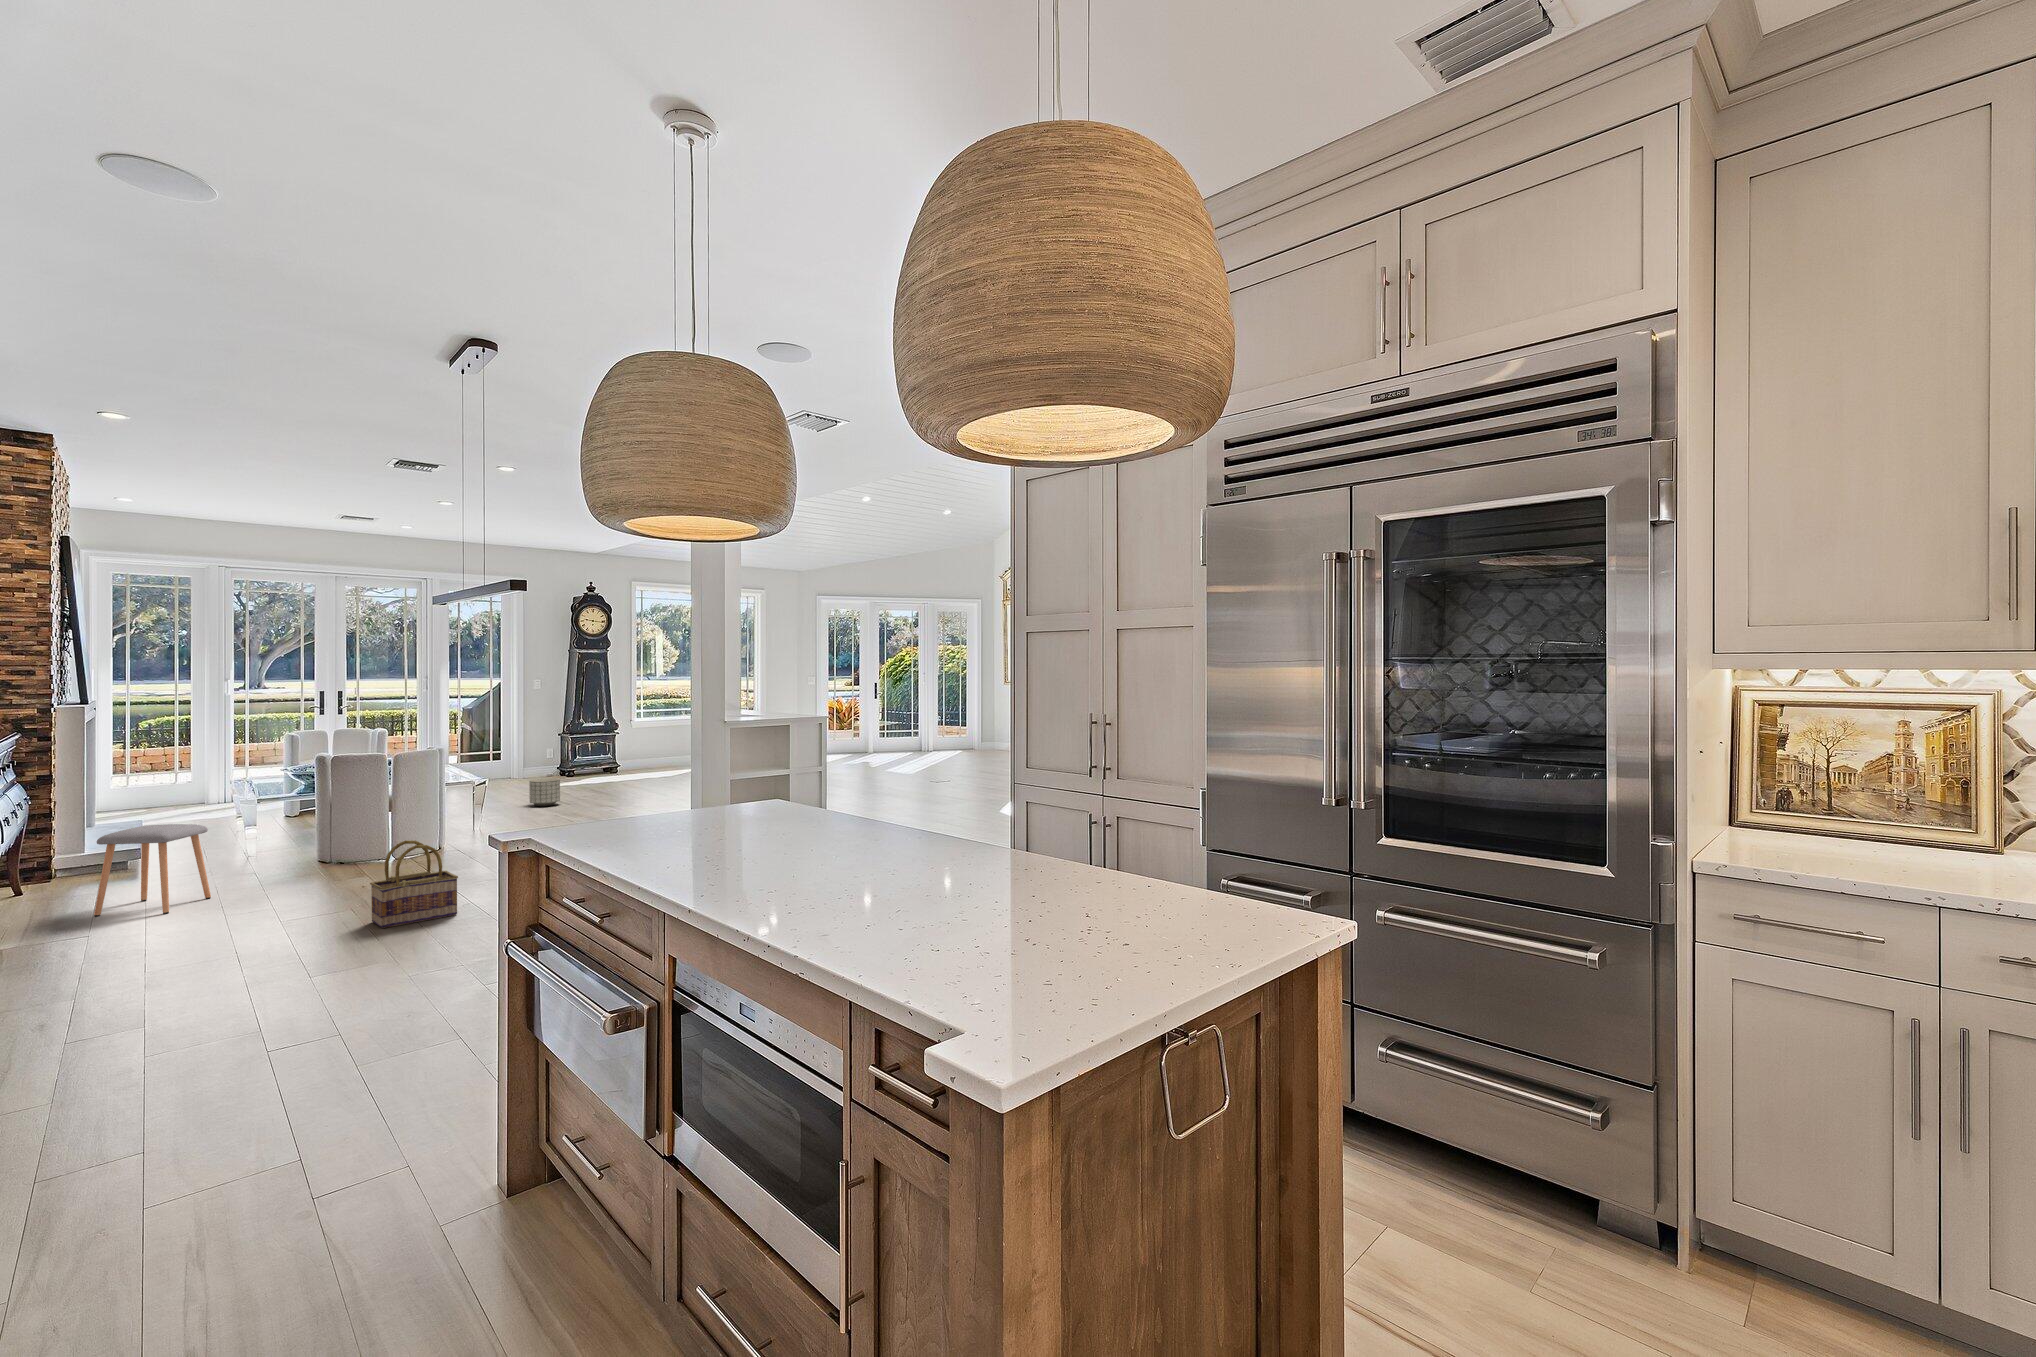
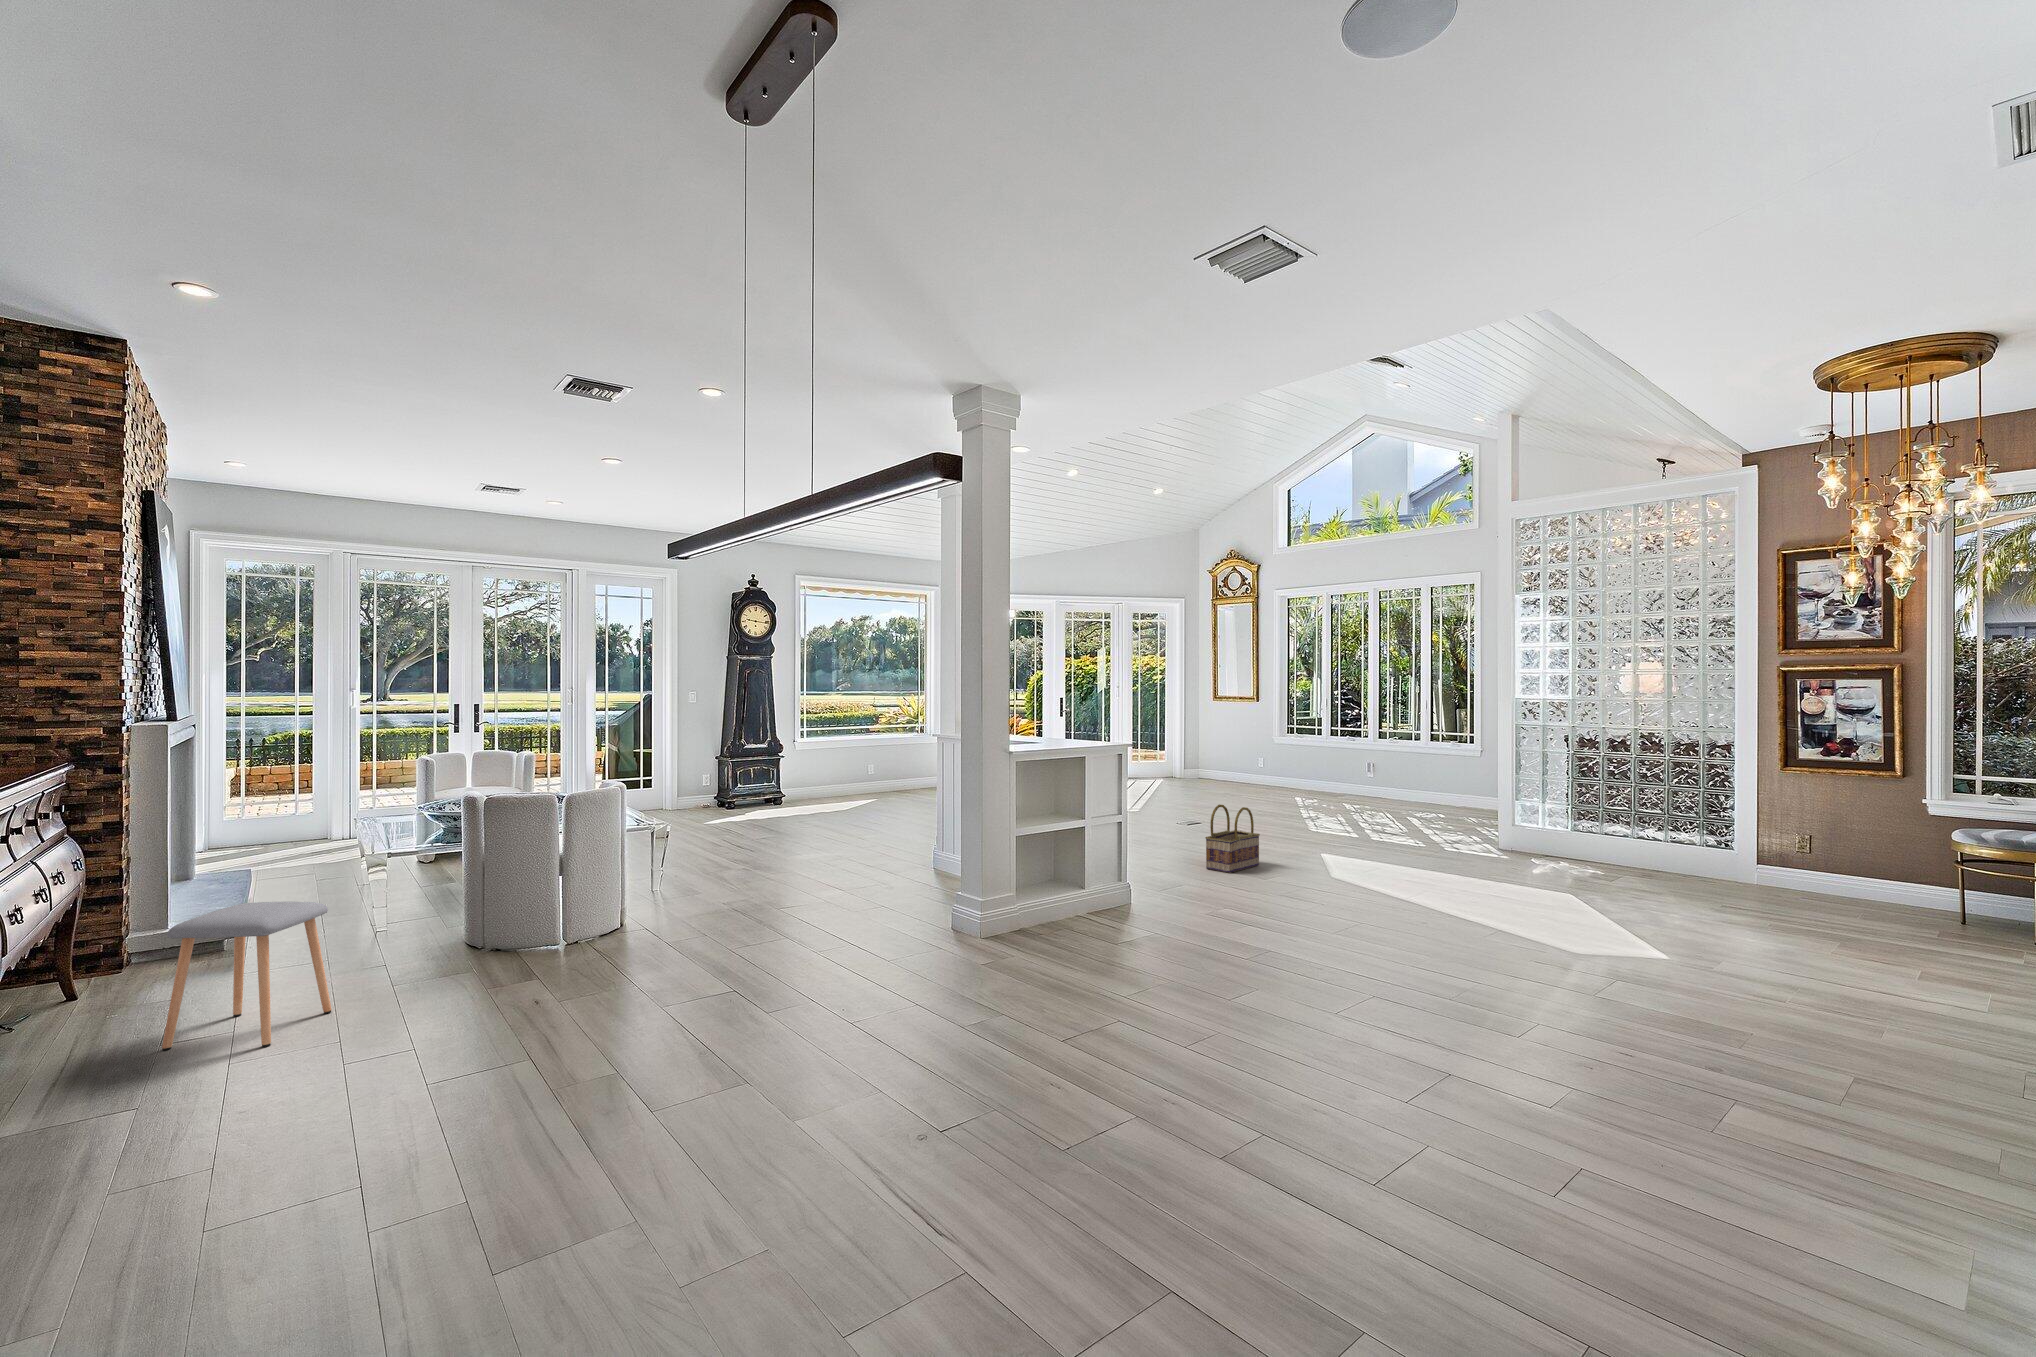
planter: present [529,778,560,807] -> none [709,813,745,850]
basket: present [370,841,458,928] -> present [1205,805,1260,873]

